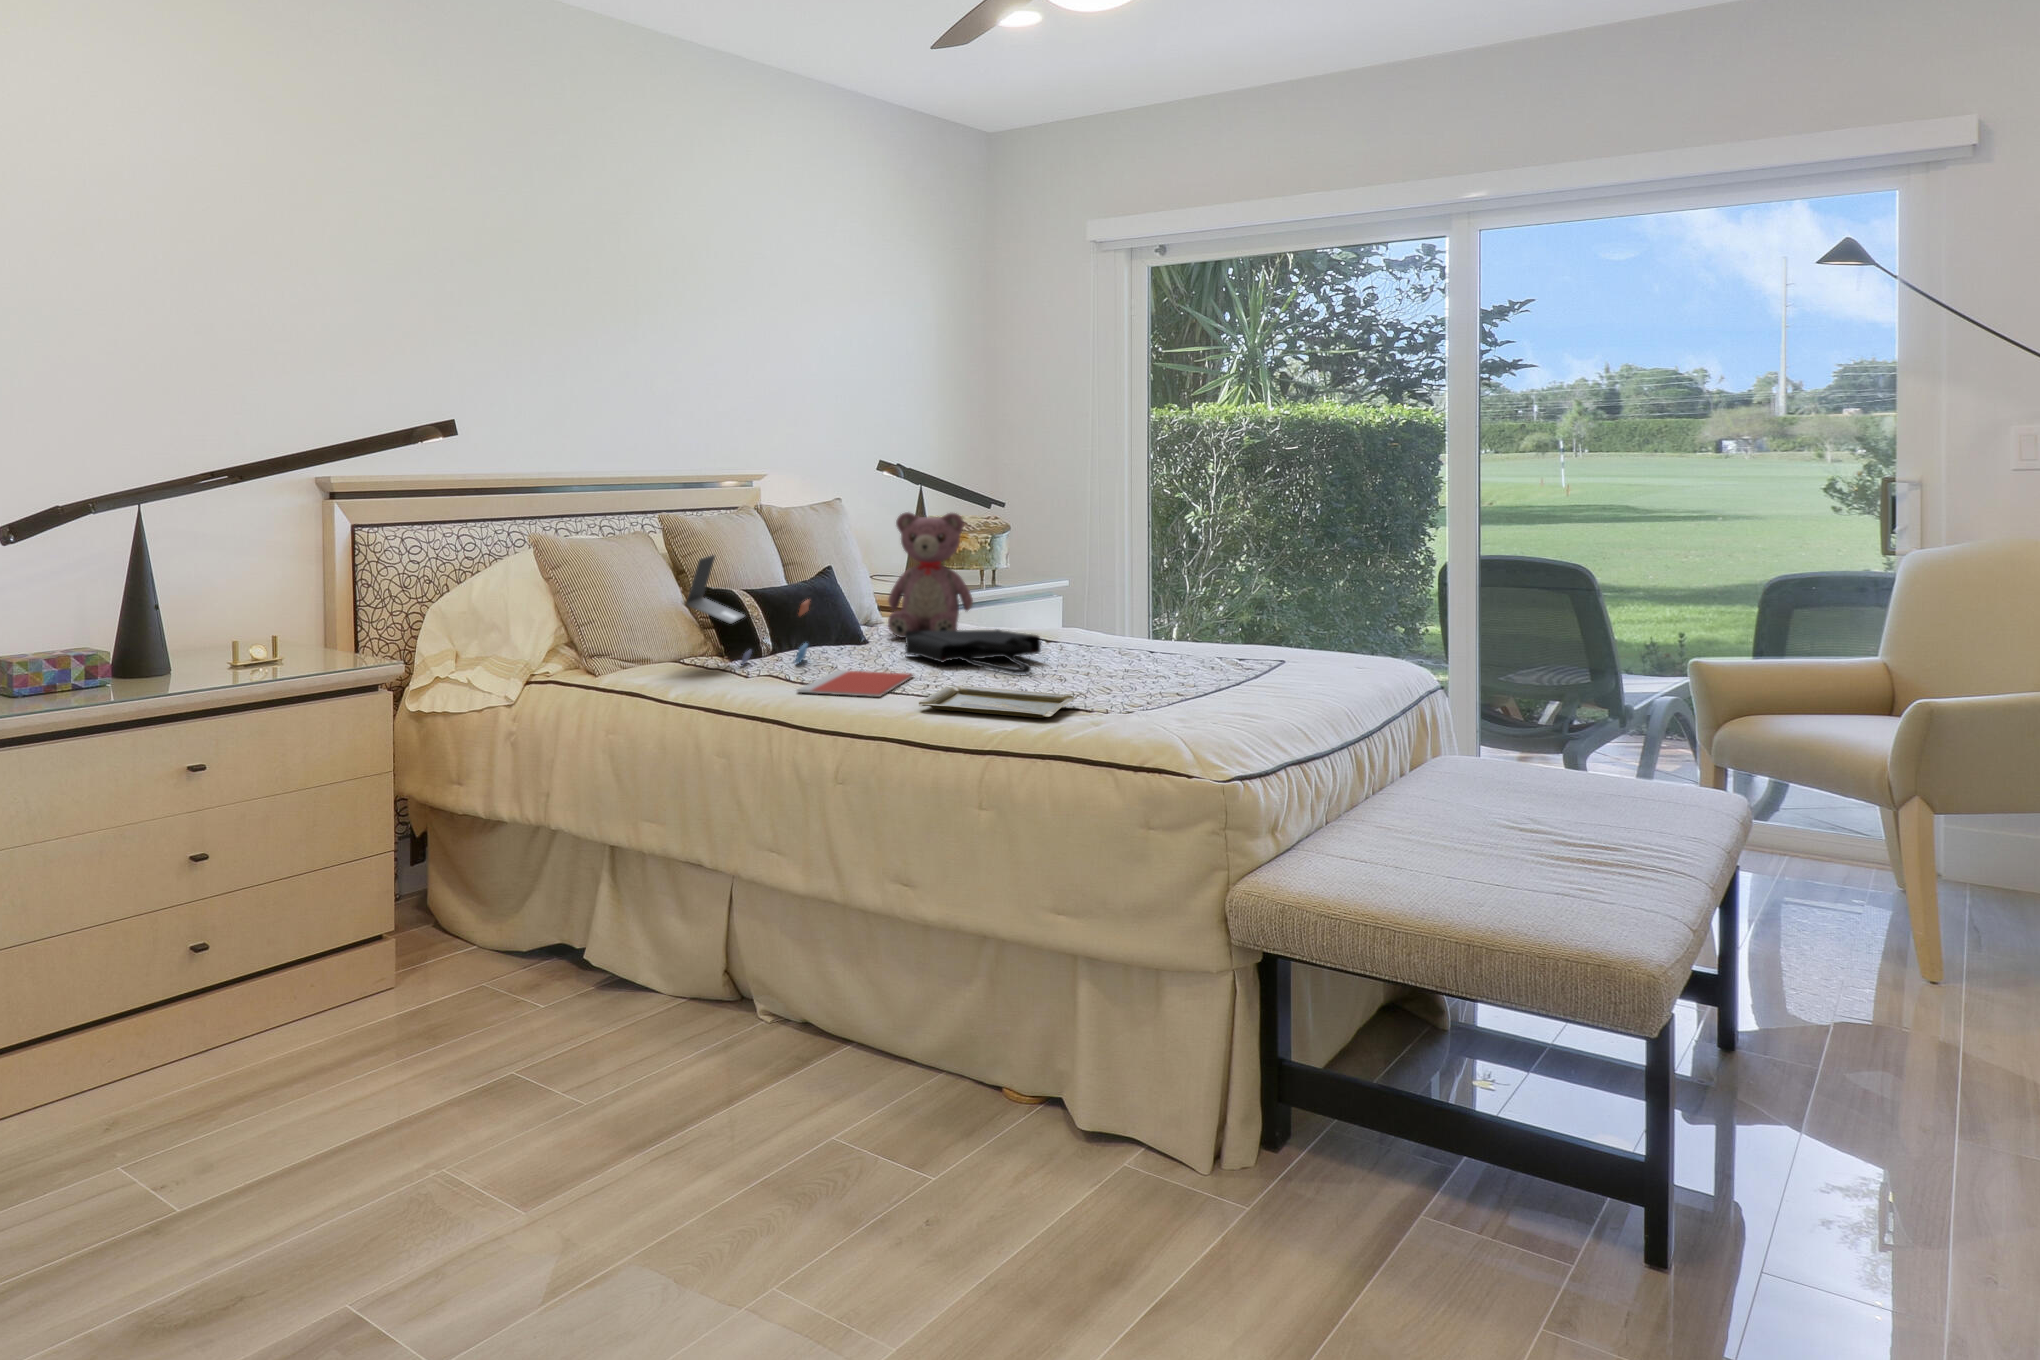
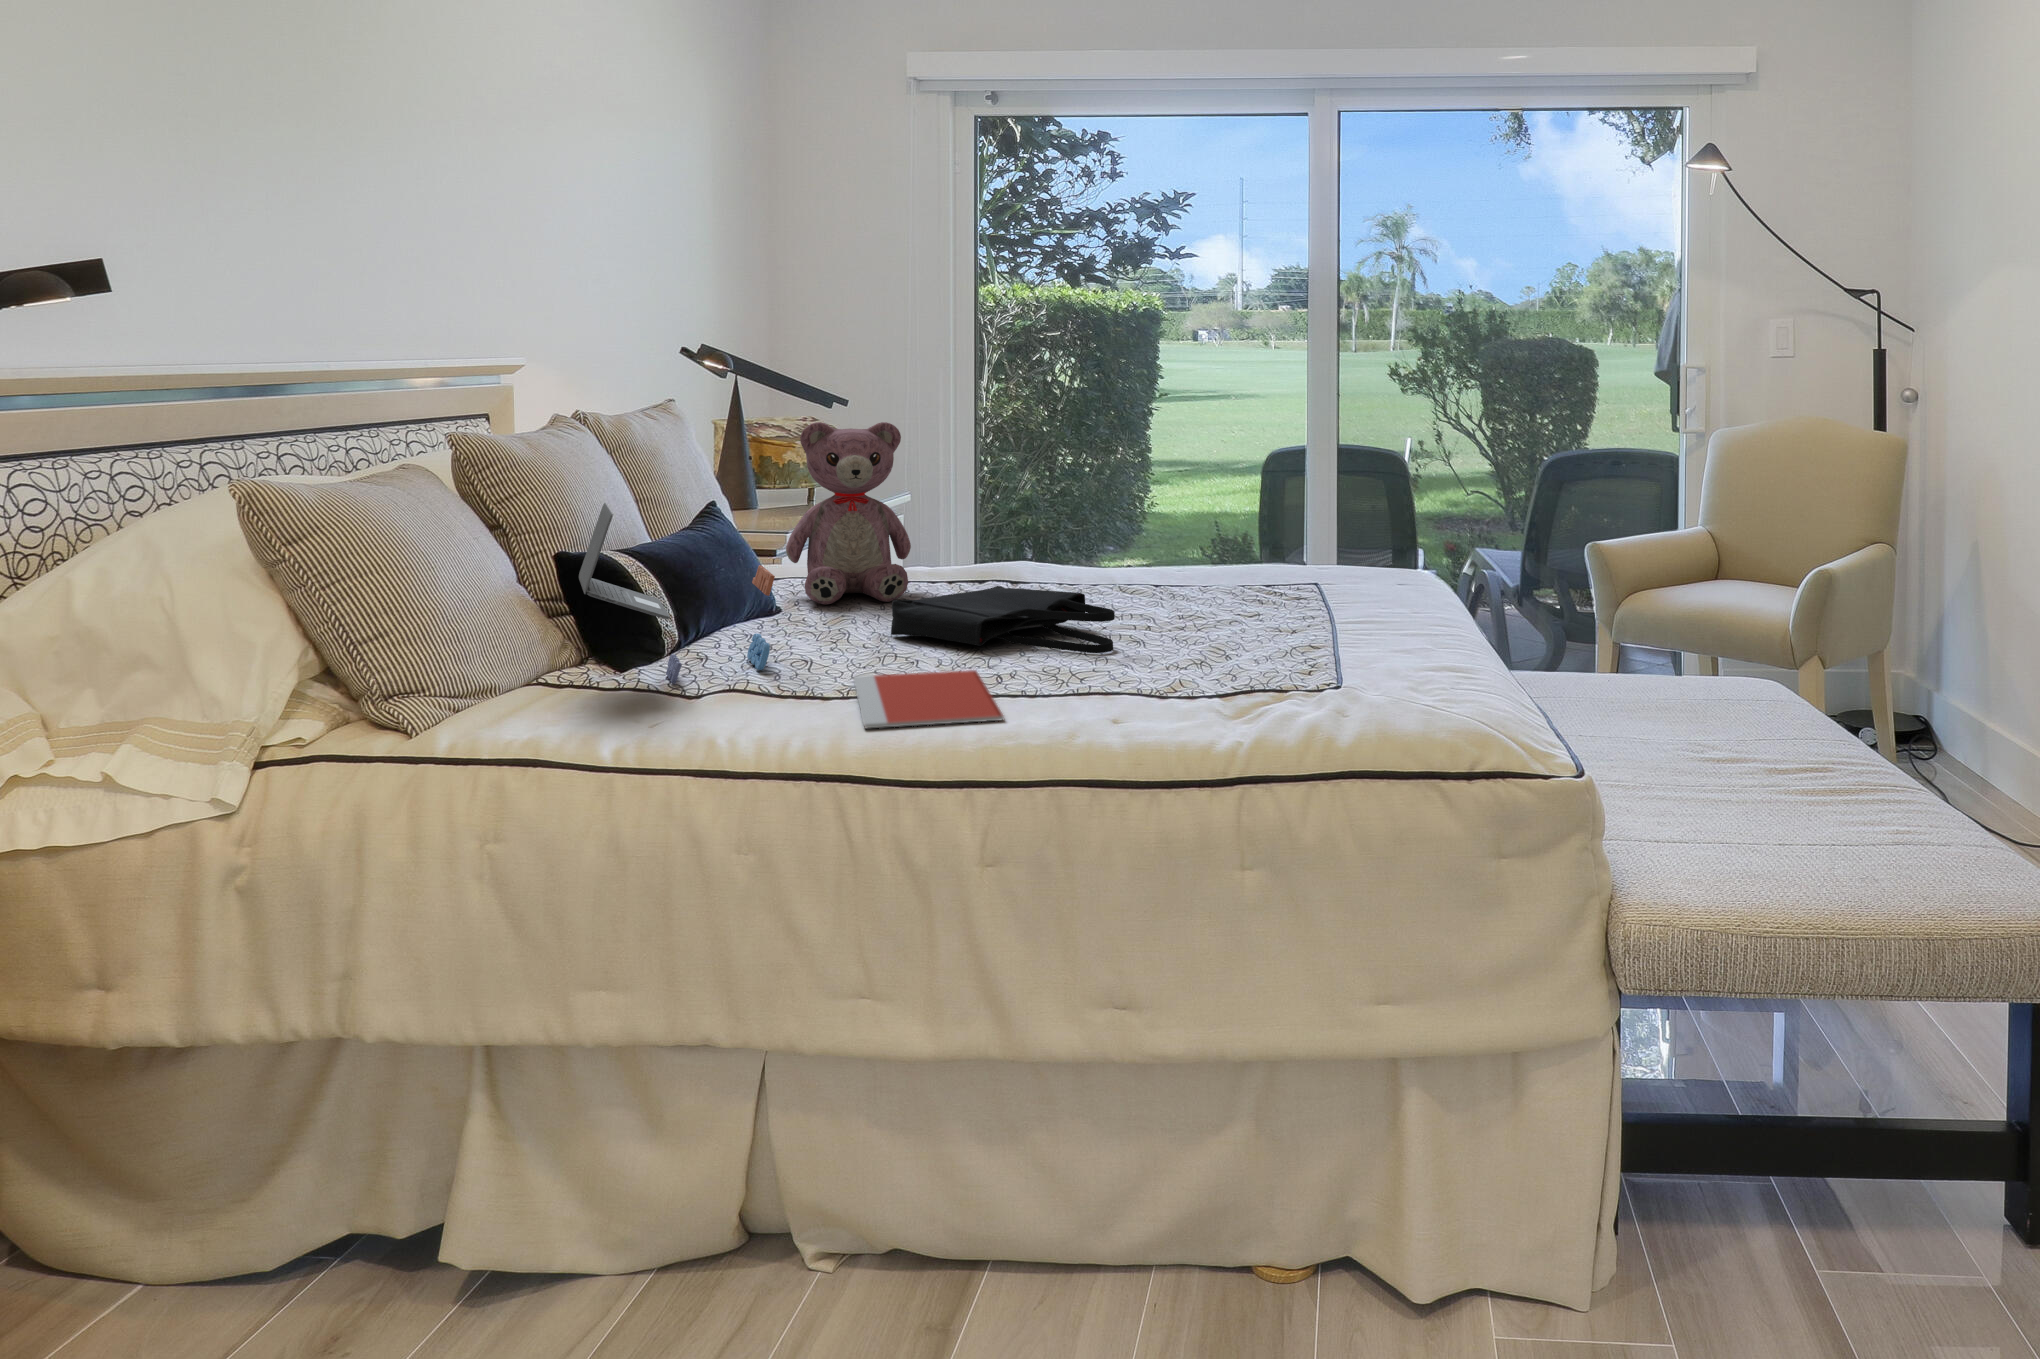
tray: present [919,685,1077,718] -> none [1094,686,1306,733]

